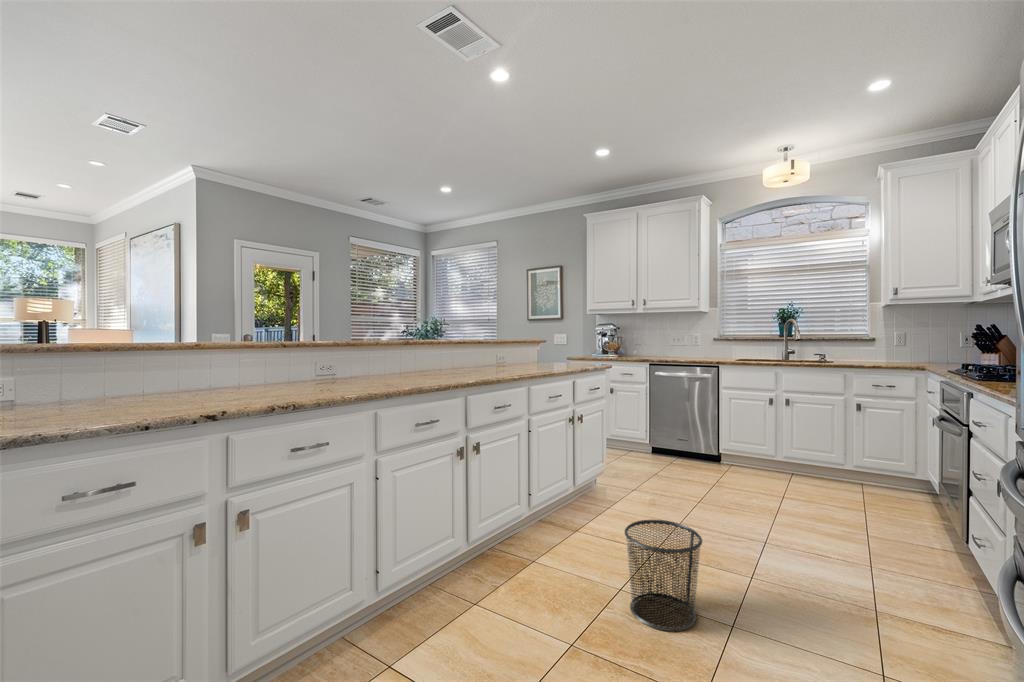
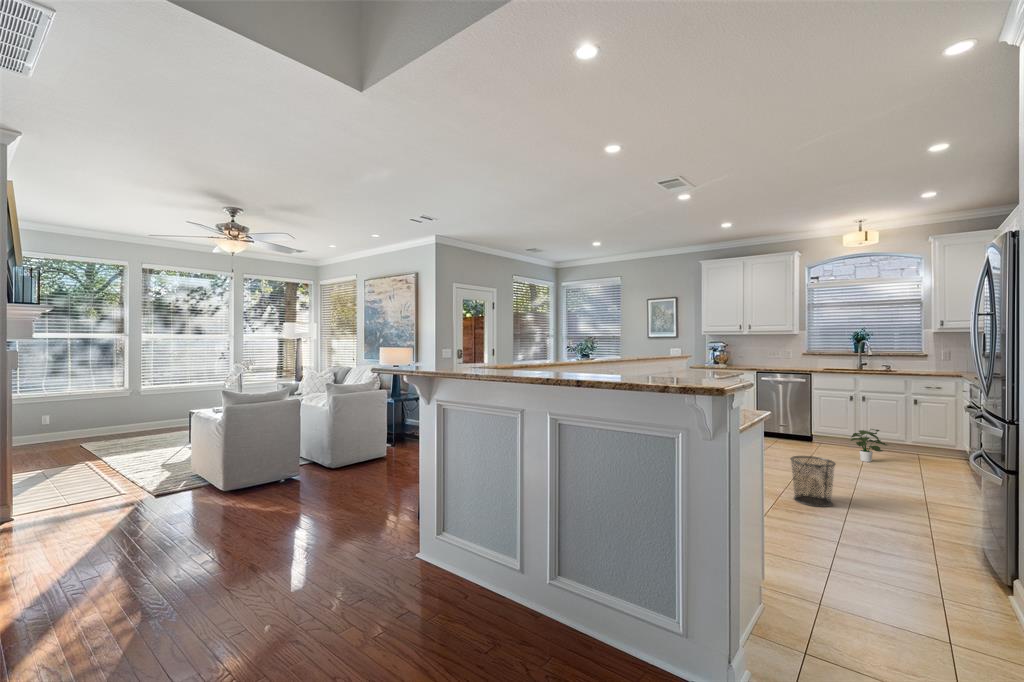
potted plant: none [763,449,818,501] -> present [851,429,887,462]

